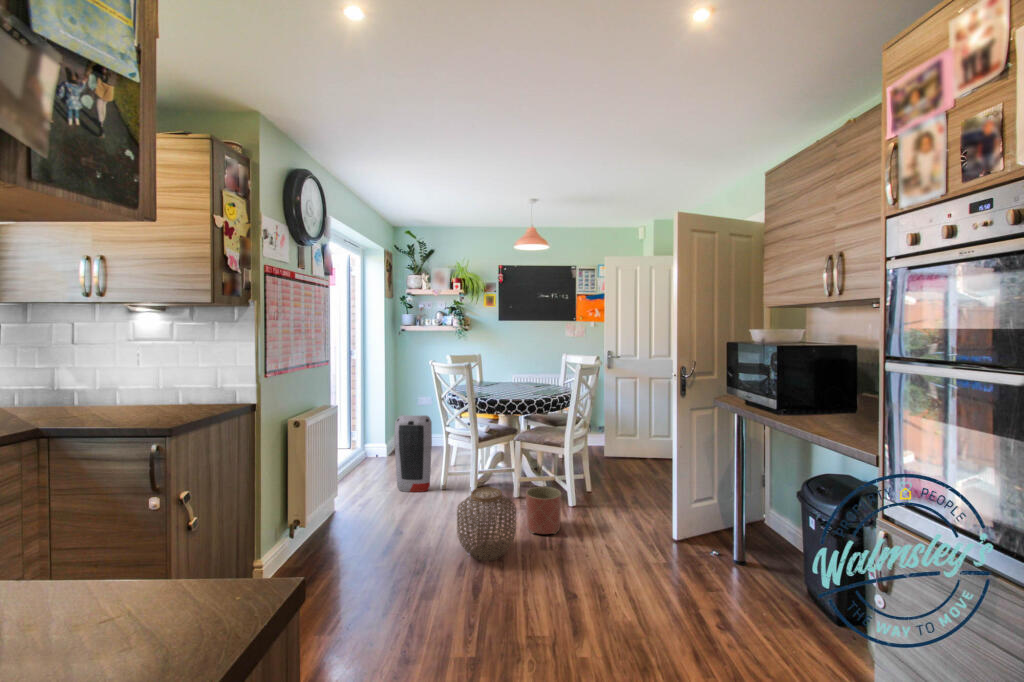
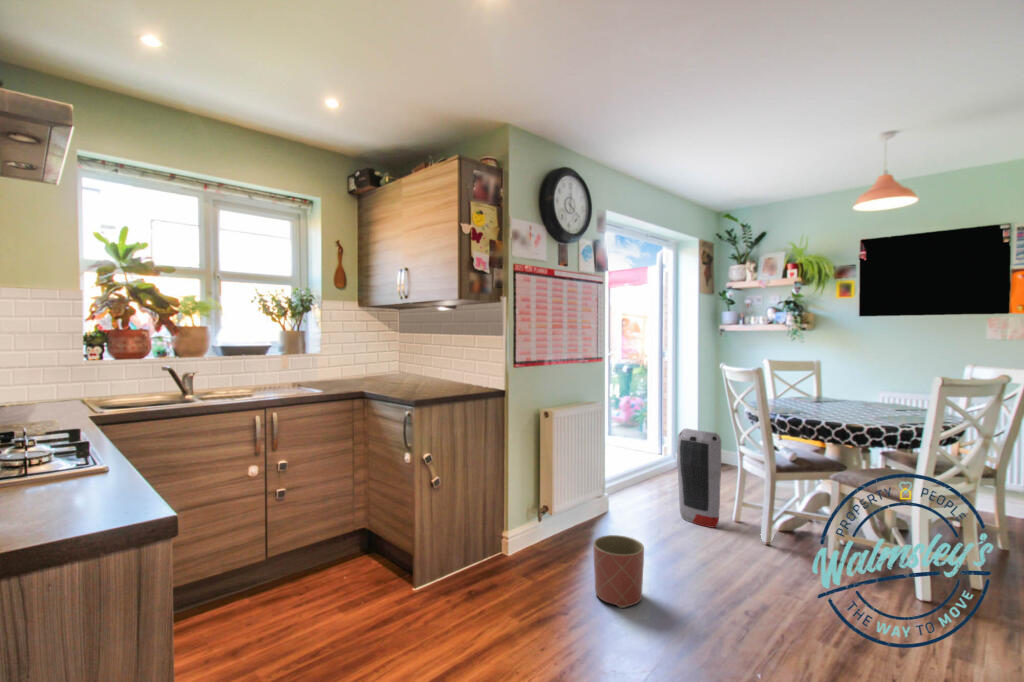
planter: present [526,486,562,534] -> present [593,535,644,608]
woven basket: present [457,487,516,561] -> none [692,531,783,638]

